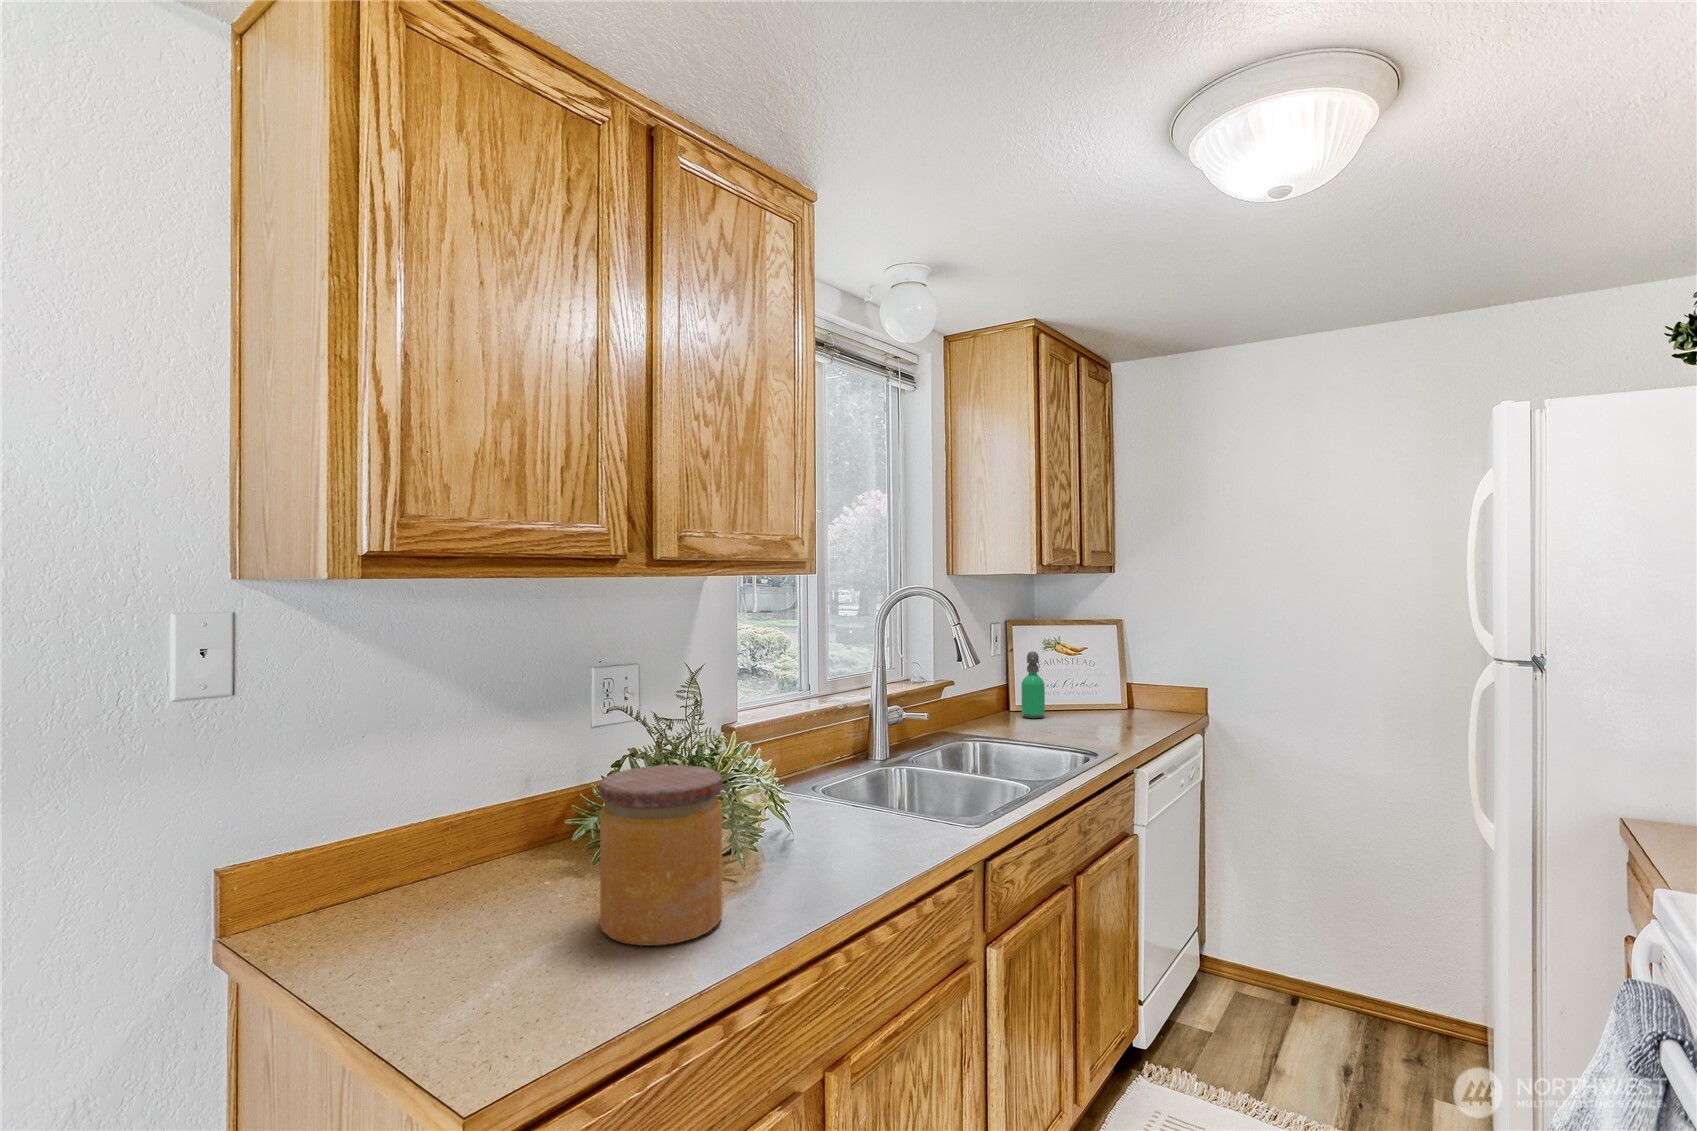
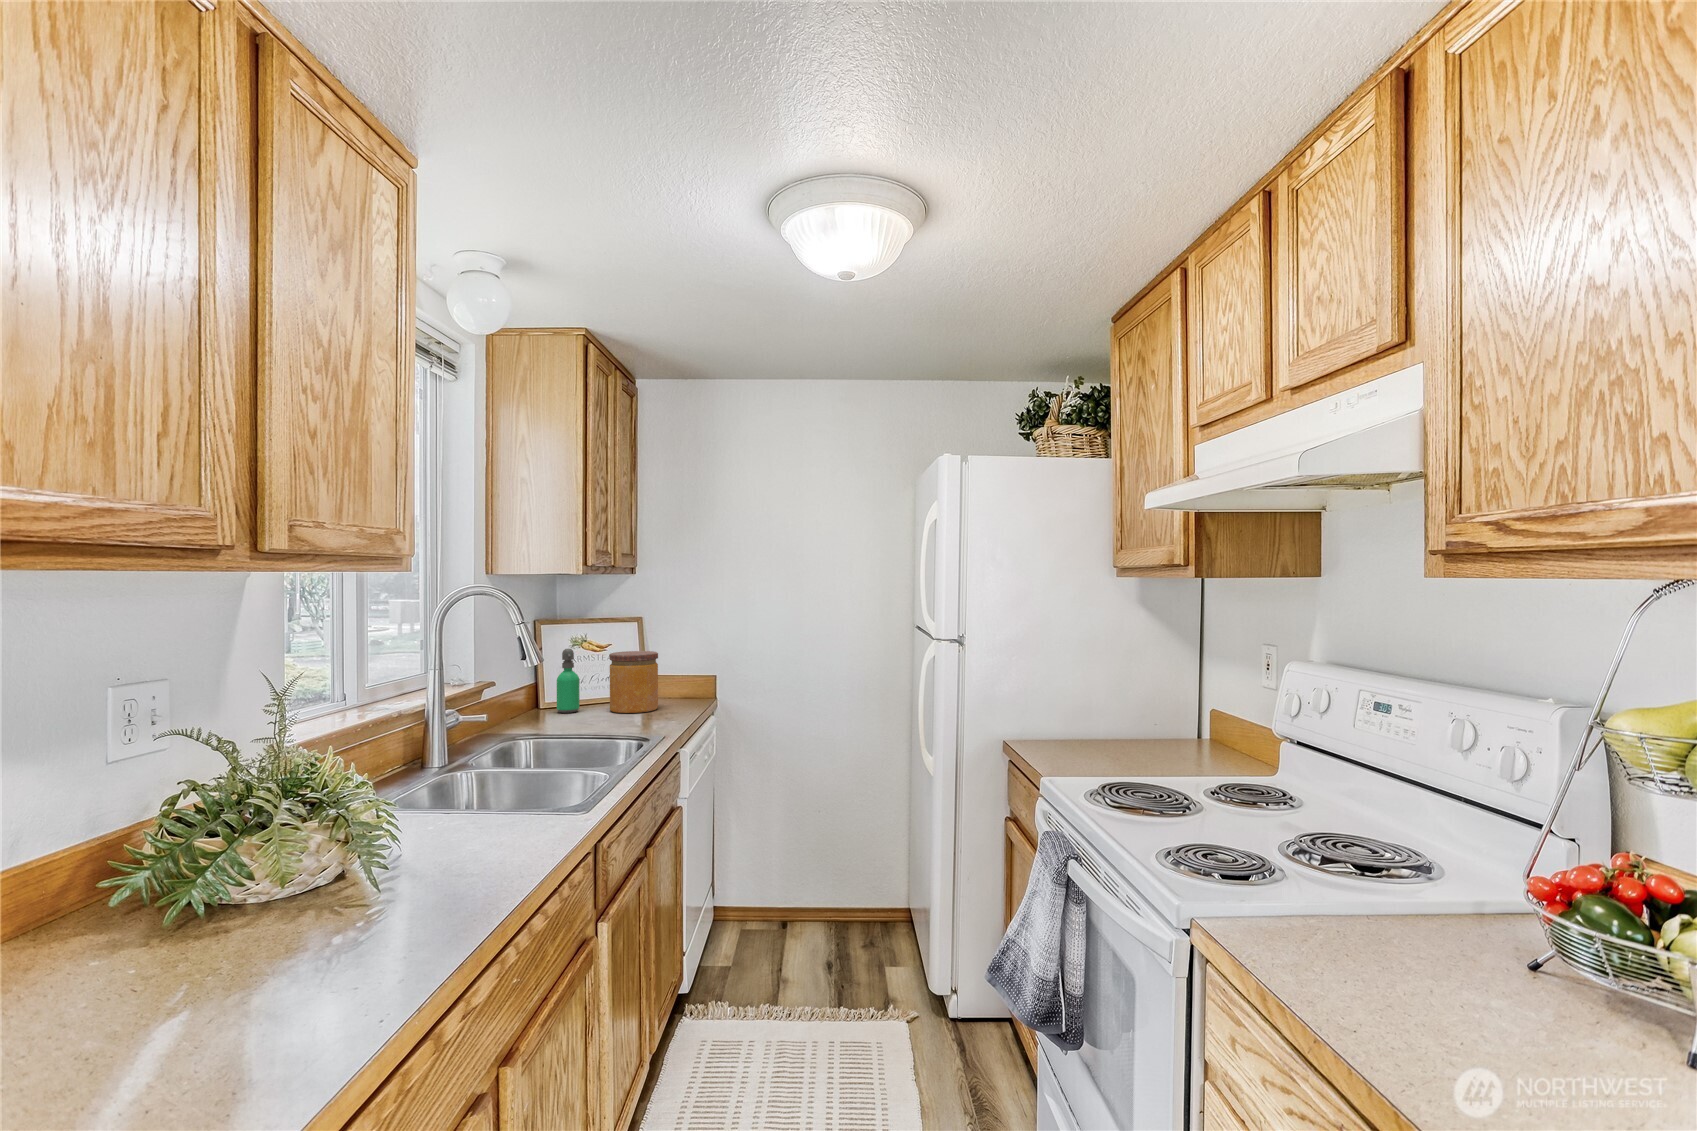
jar: present [600,765,723,946] -> present [609,651,658,713]

